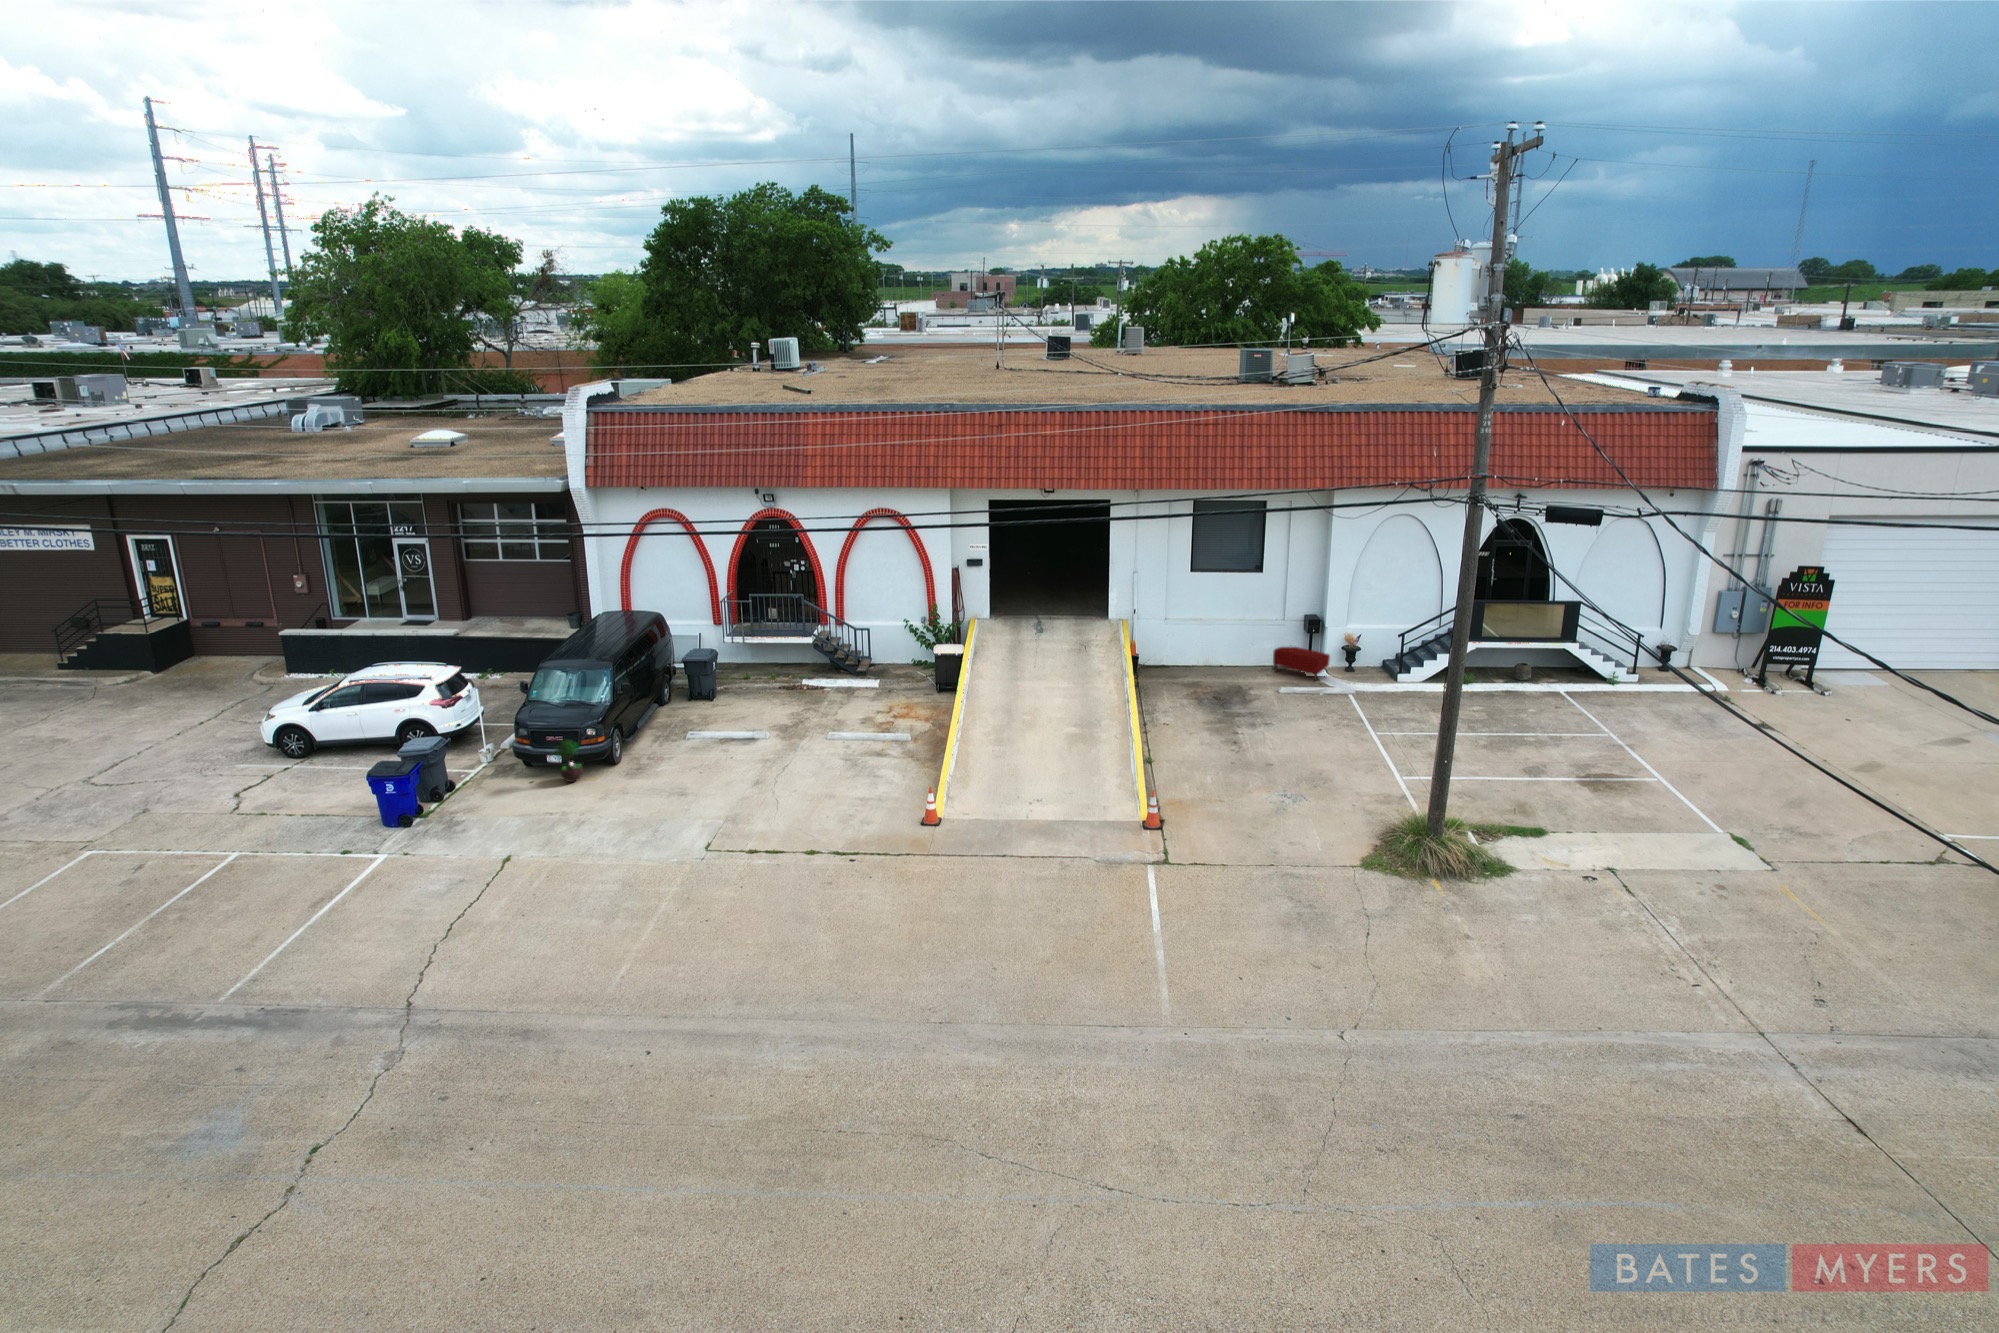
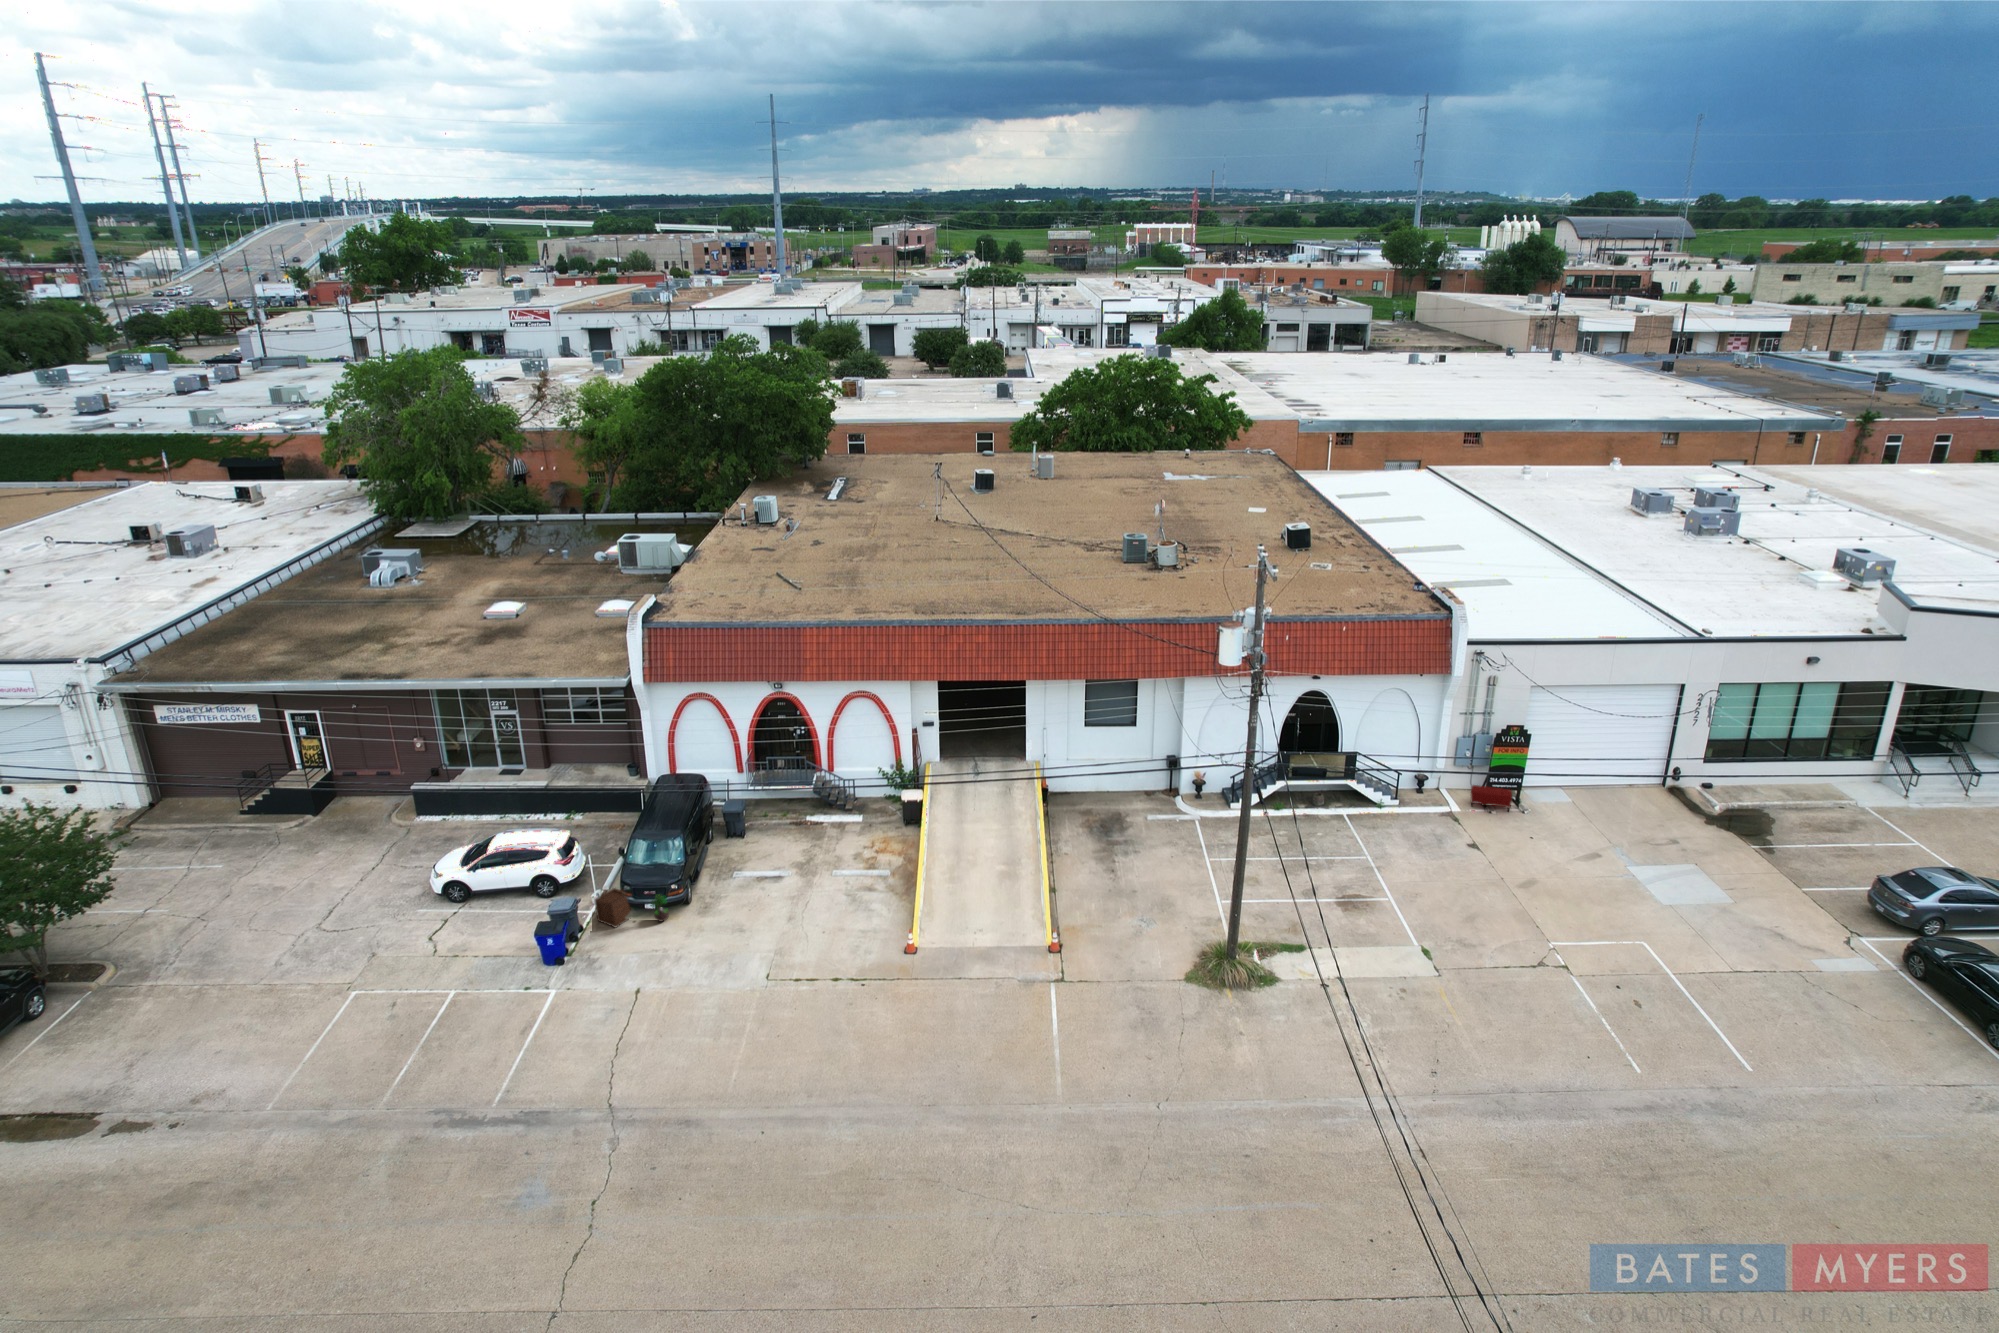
bench: present [1273,647,1330,680] -> present [1471,785,1512,811]
wooden crate: none [475,735,536,788] -> present [595,888,632,927]

